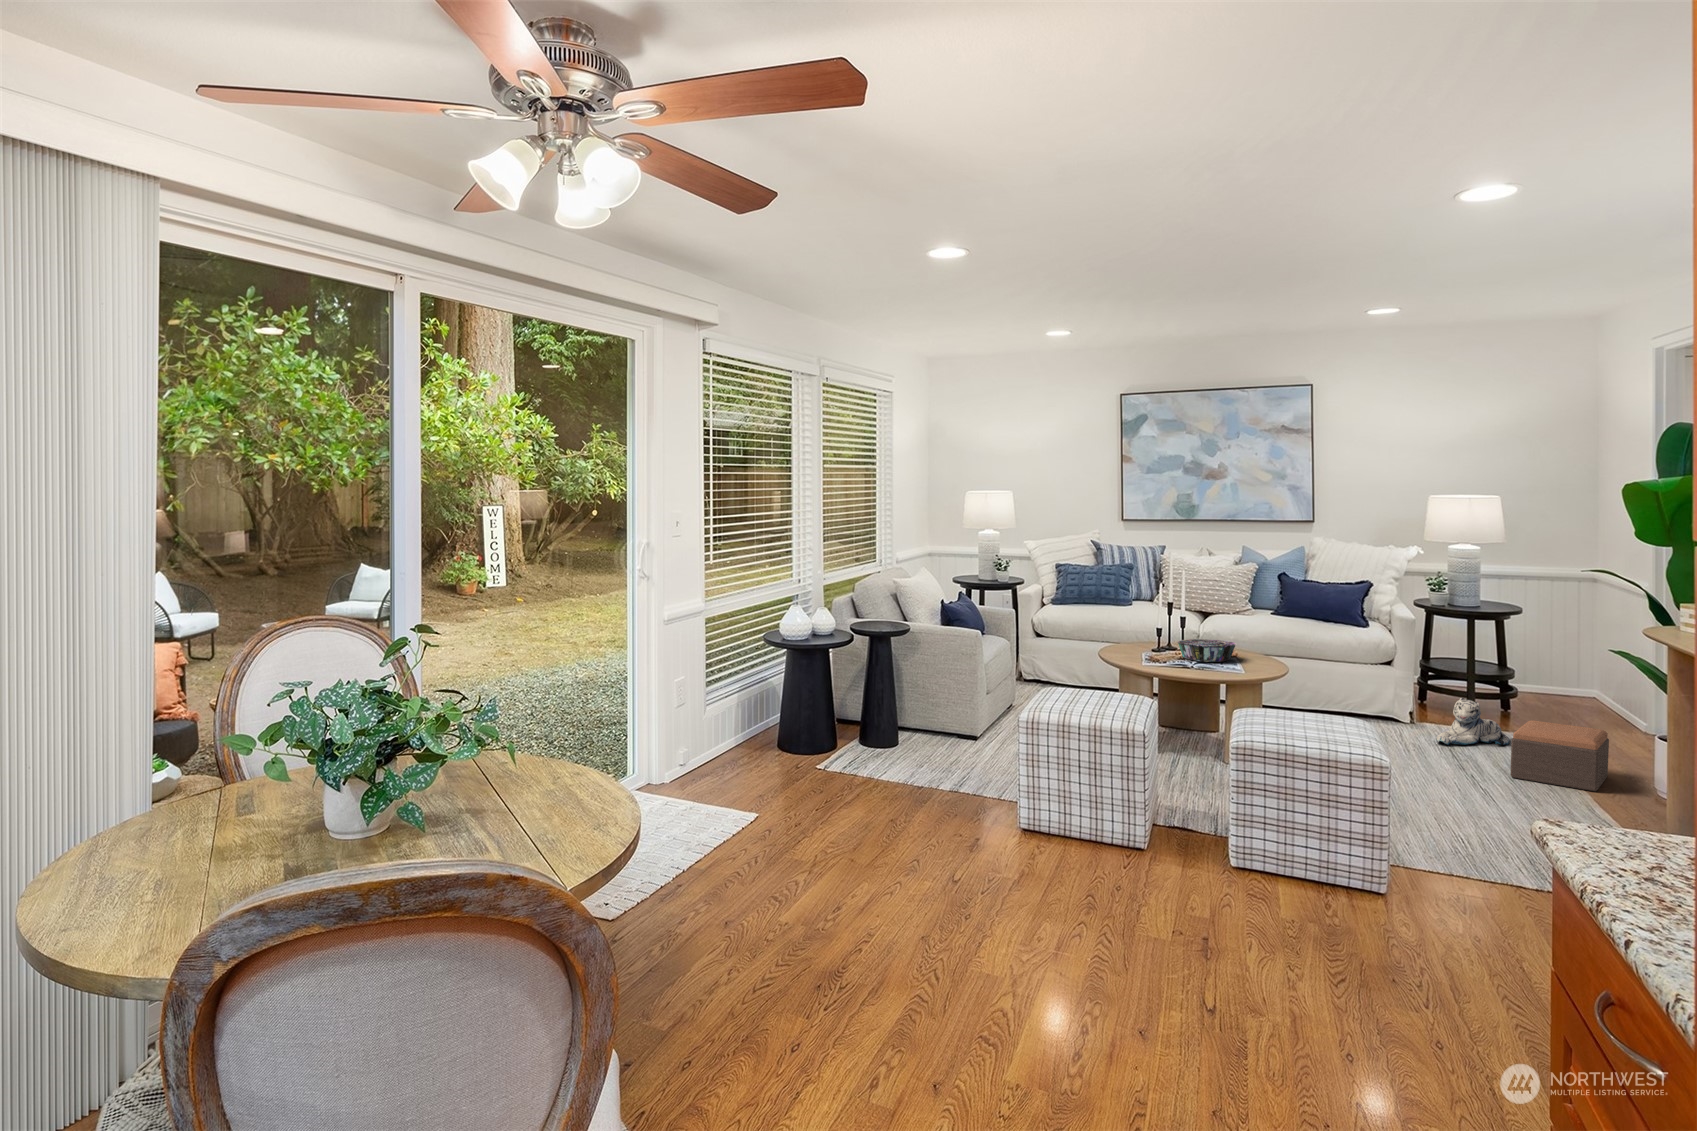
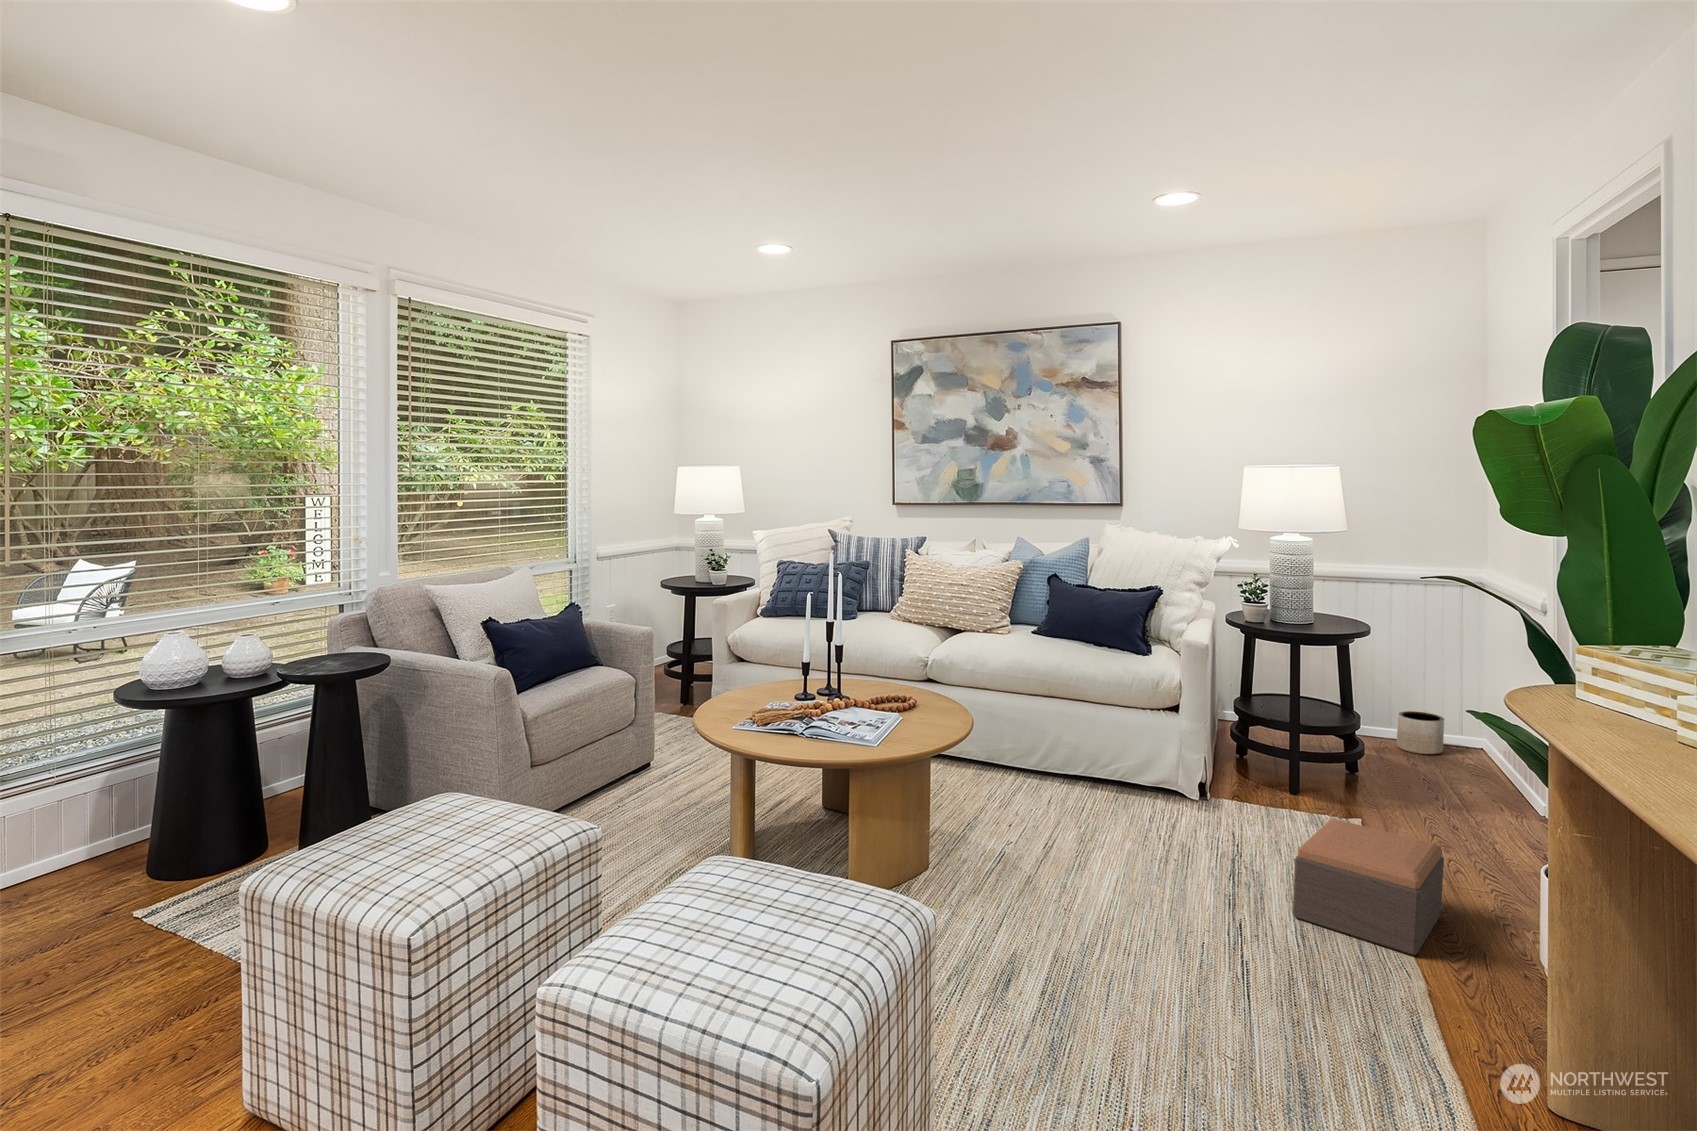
decorative bowl: present [1177,639,1236,662] -> none [833,681,915,721]
planter: none [1549,673,1586,703] -> present [1397,711,1444,755]
plush toy: present [1436,698,1509,745] -> none [1213,768,1319,839]

